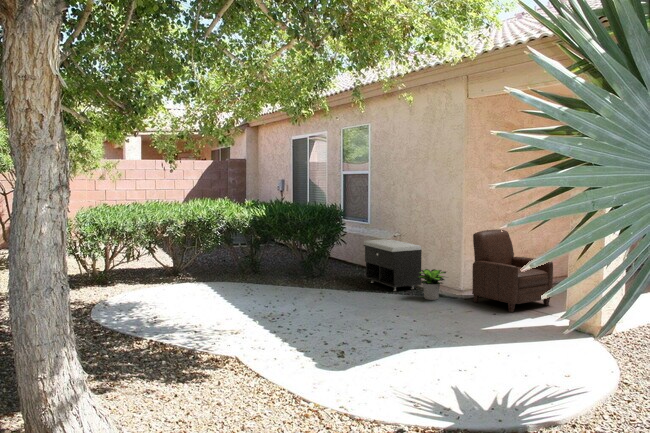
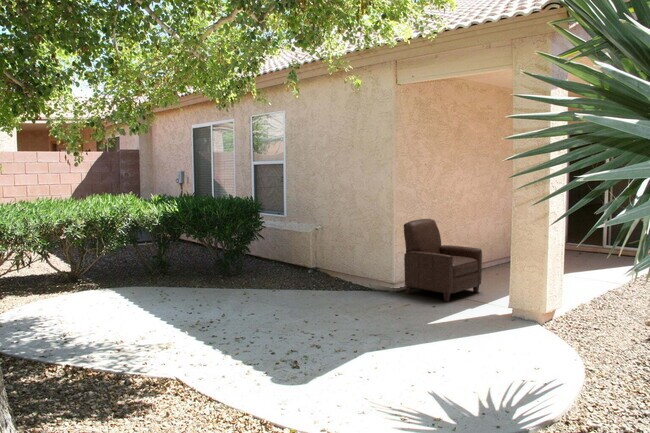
storage bench: present [364,239,422,291] -> none [286,232,348,286]
potted plant: present [417,269,446,300] -> none [347,262,381,294]

